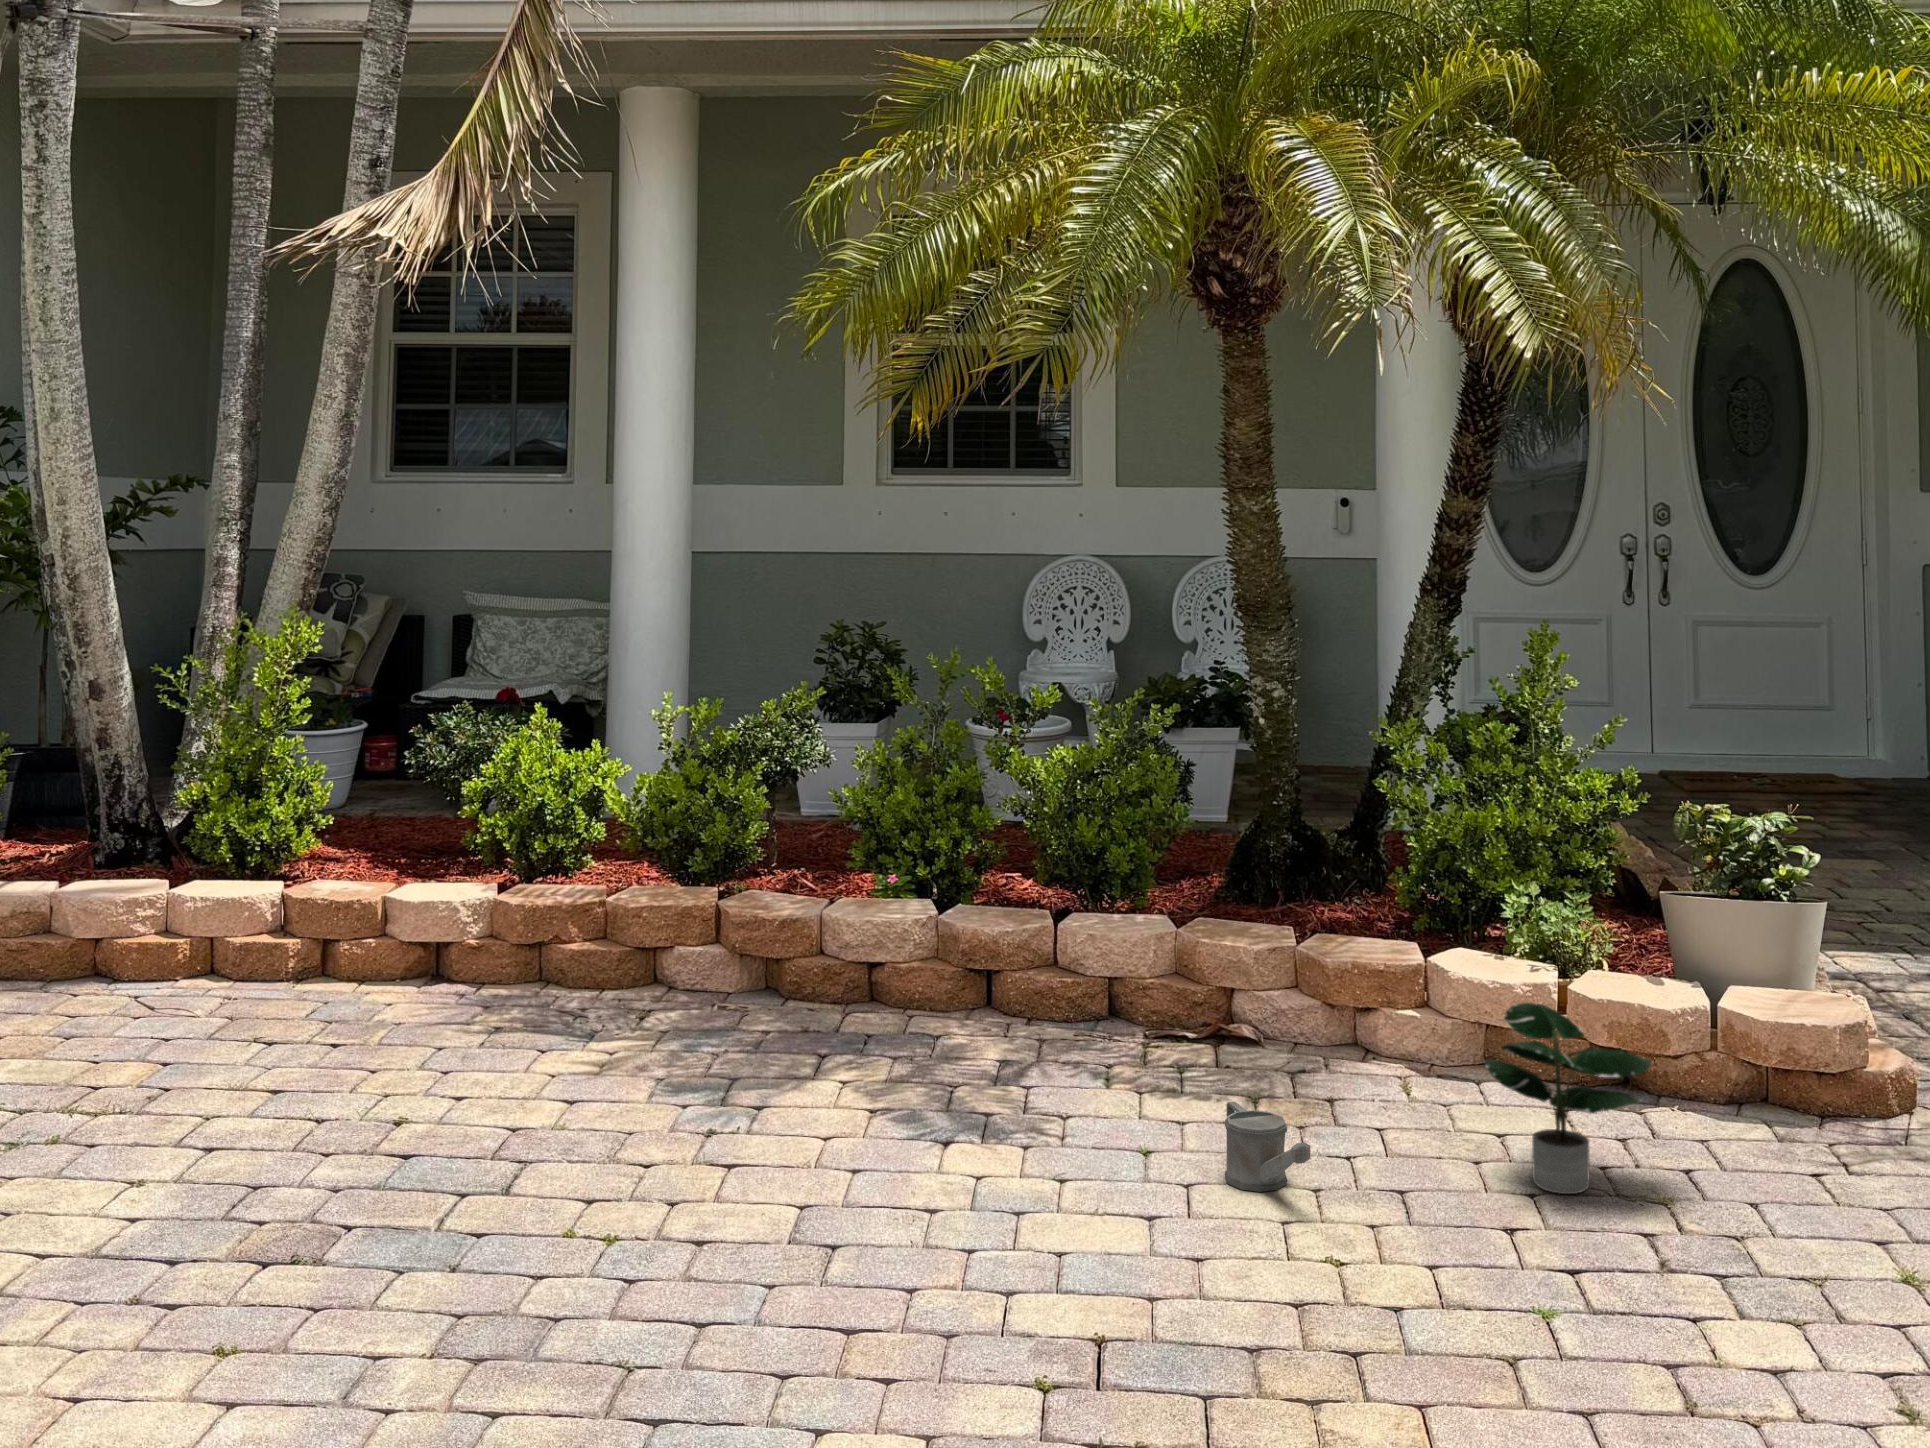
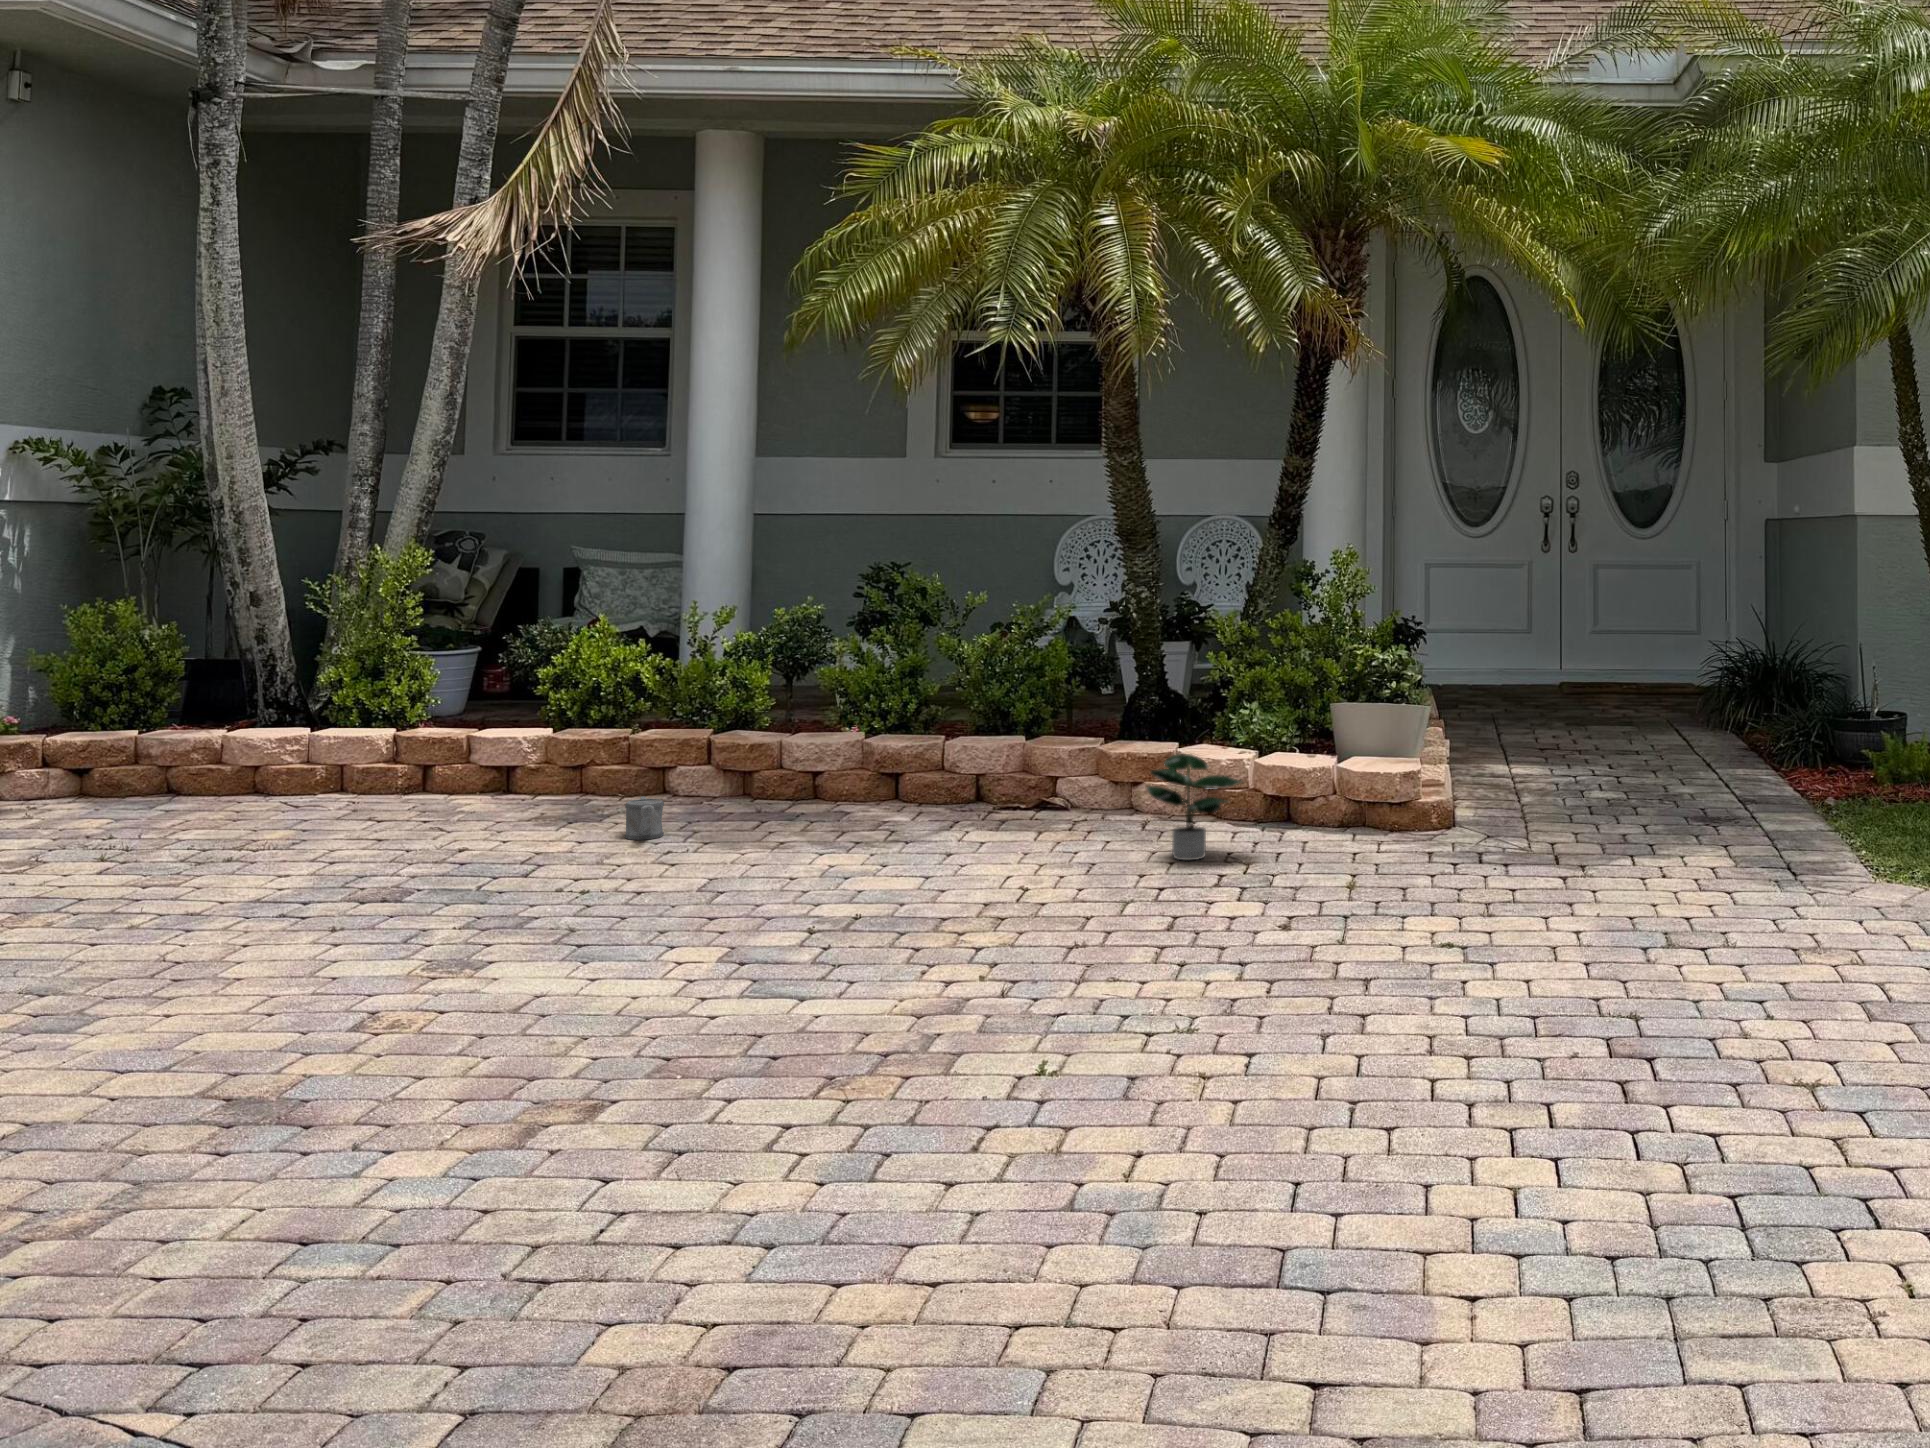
watering can: present [1225,1102,1310,1192] -> present [625,796,664,840]

